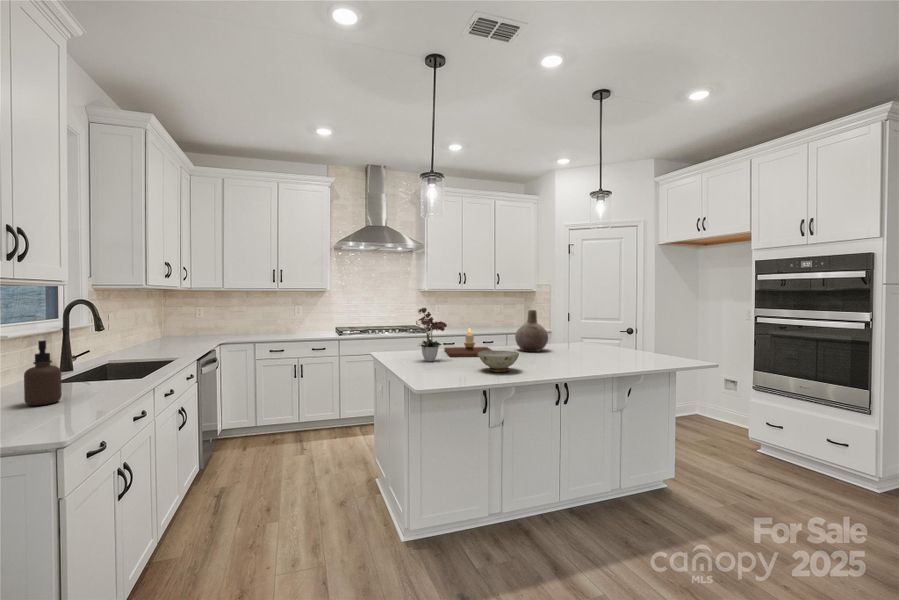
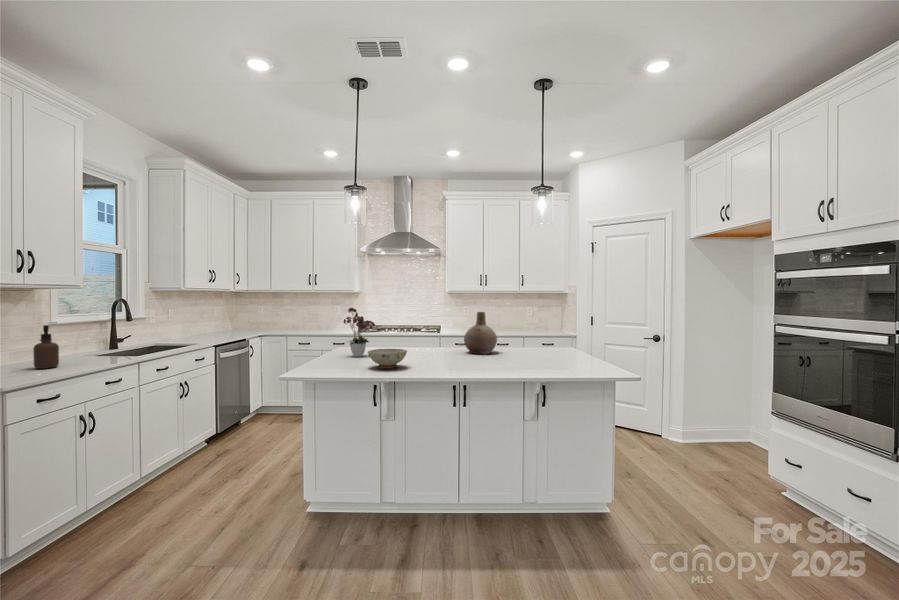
candle: present [444,328,492,357] -> none [386,328,440,356]

